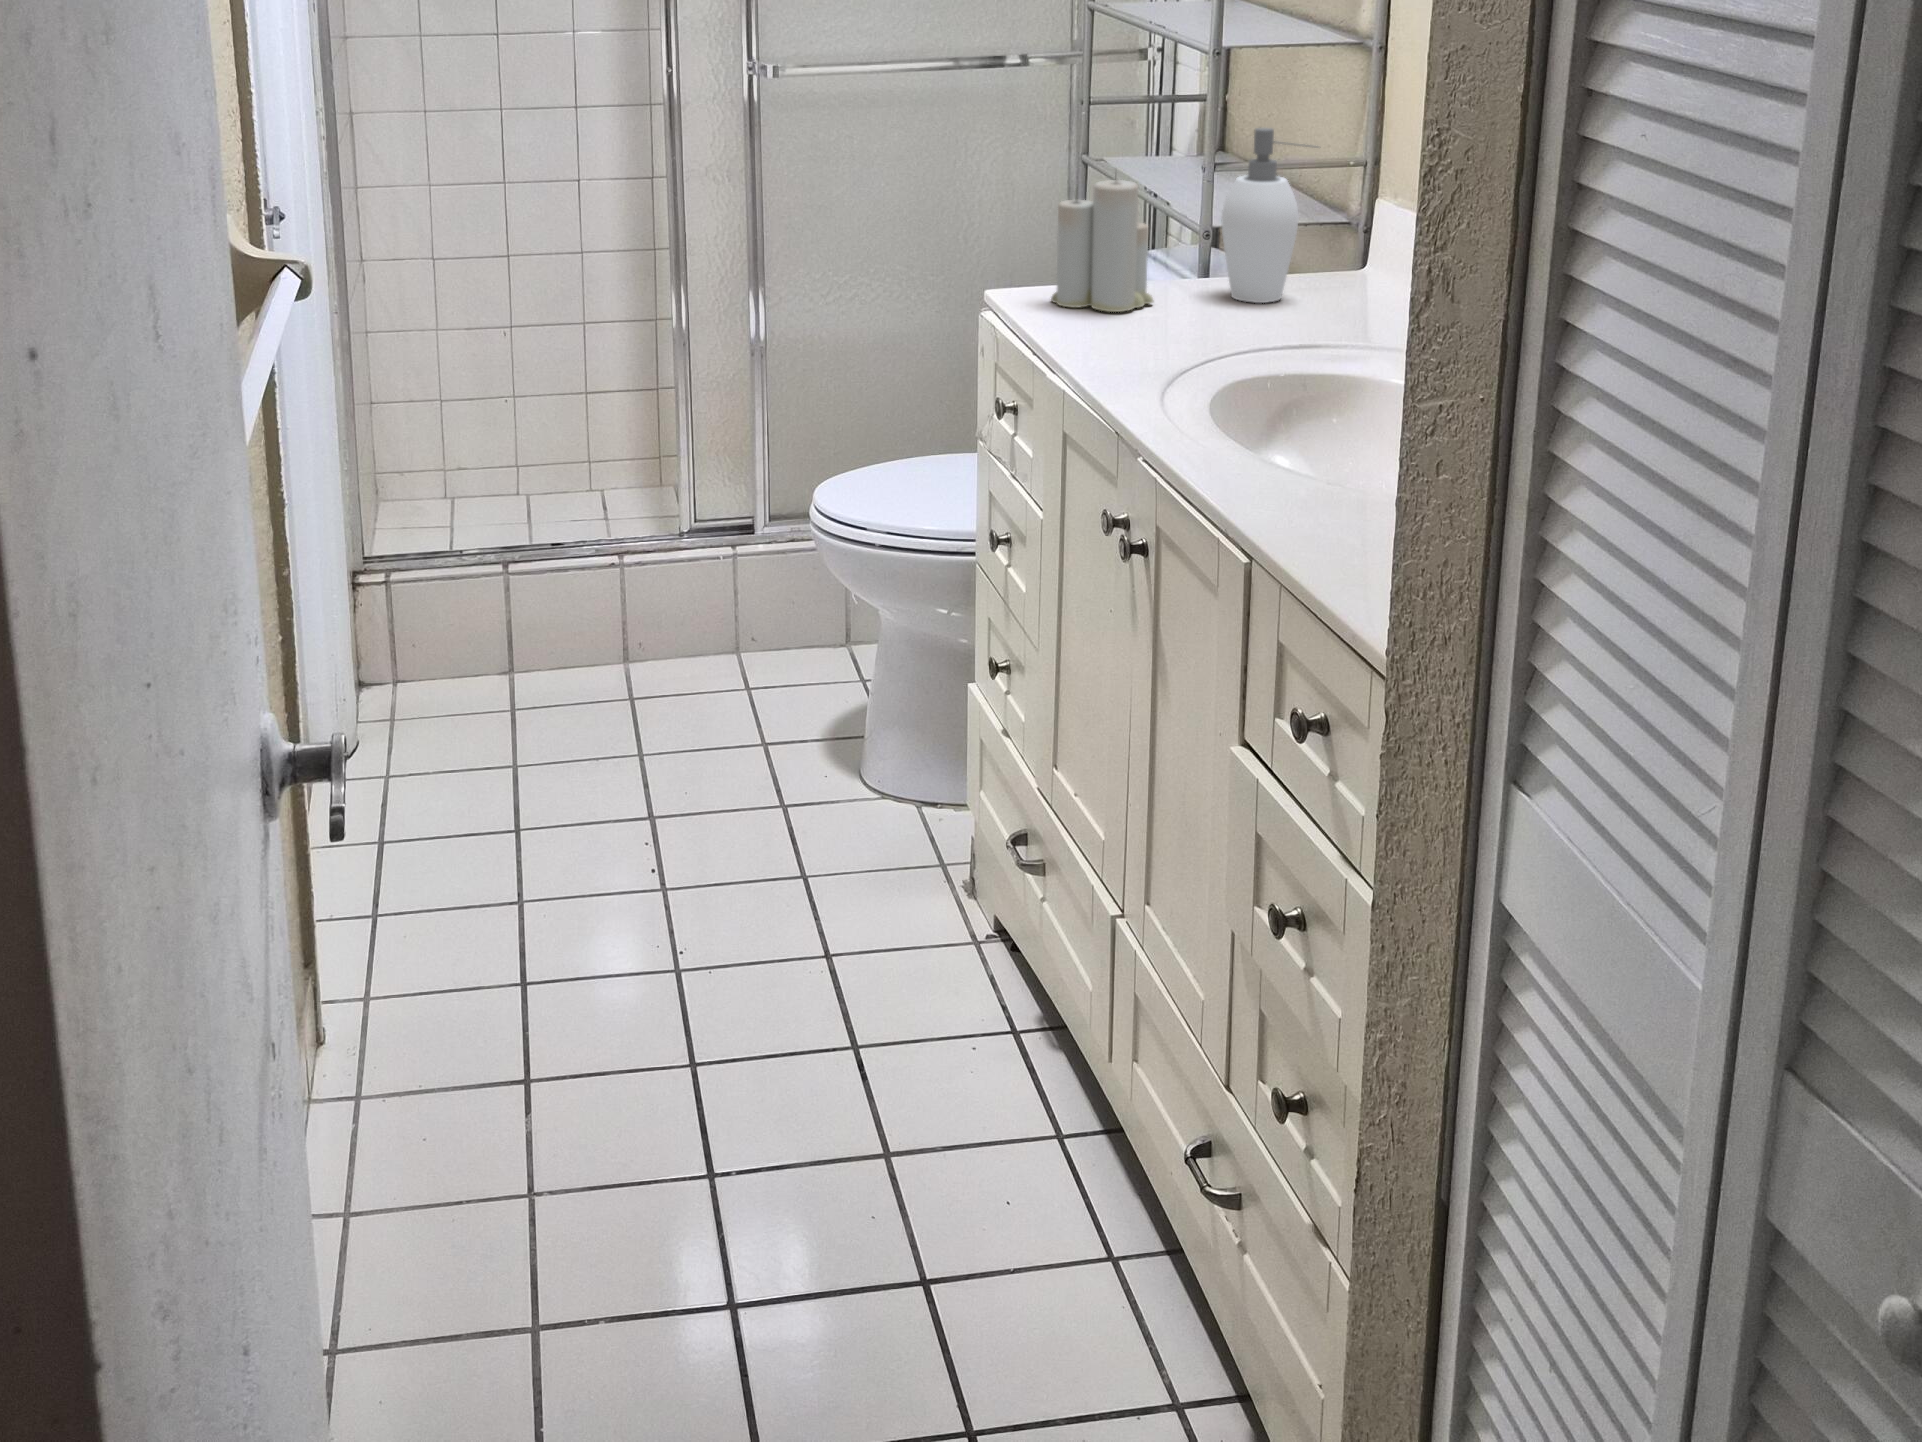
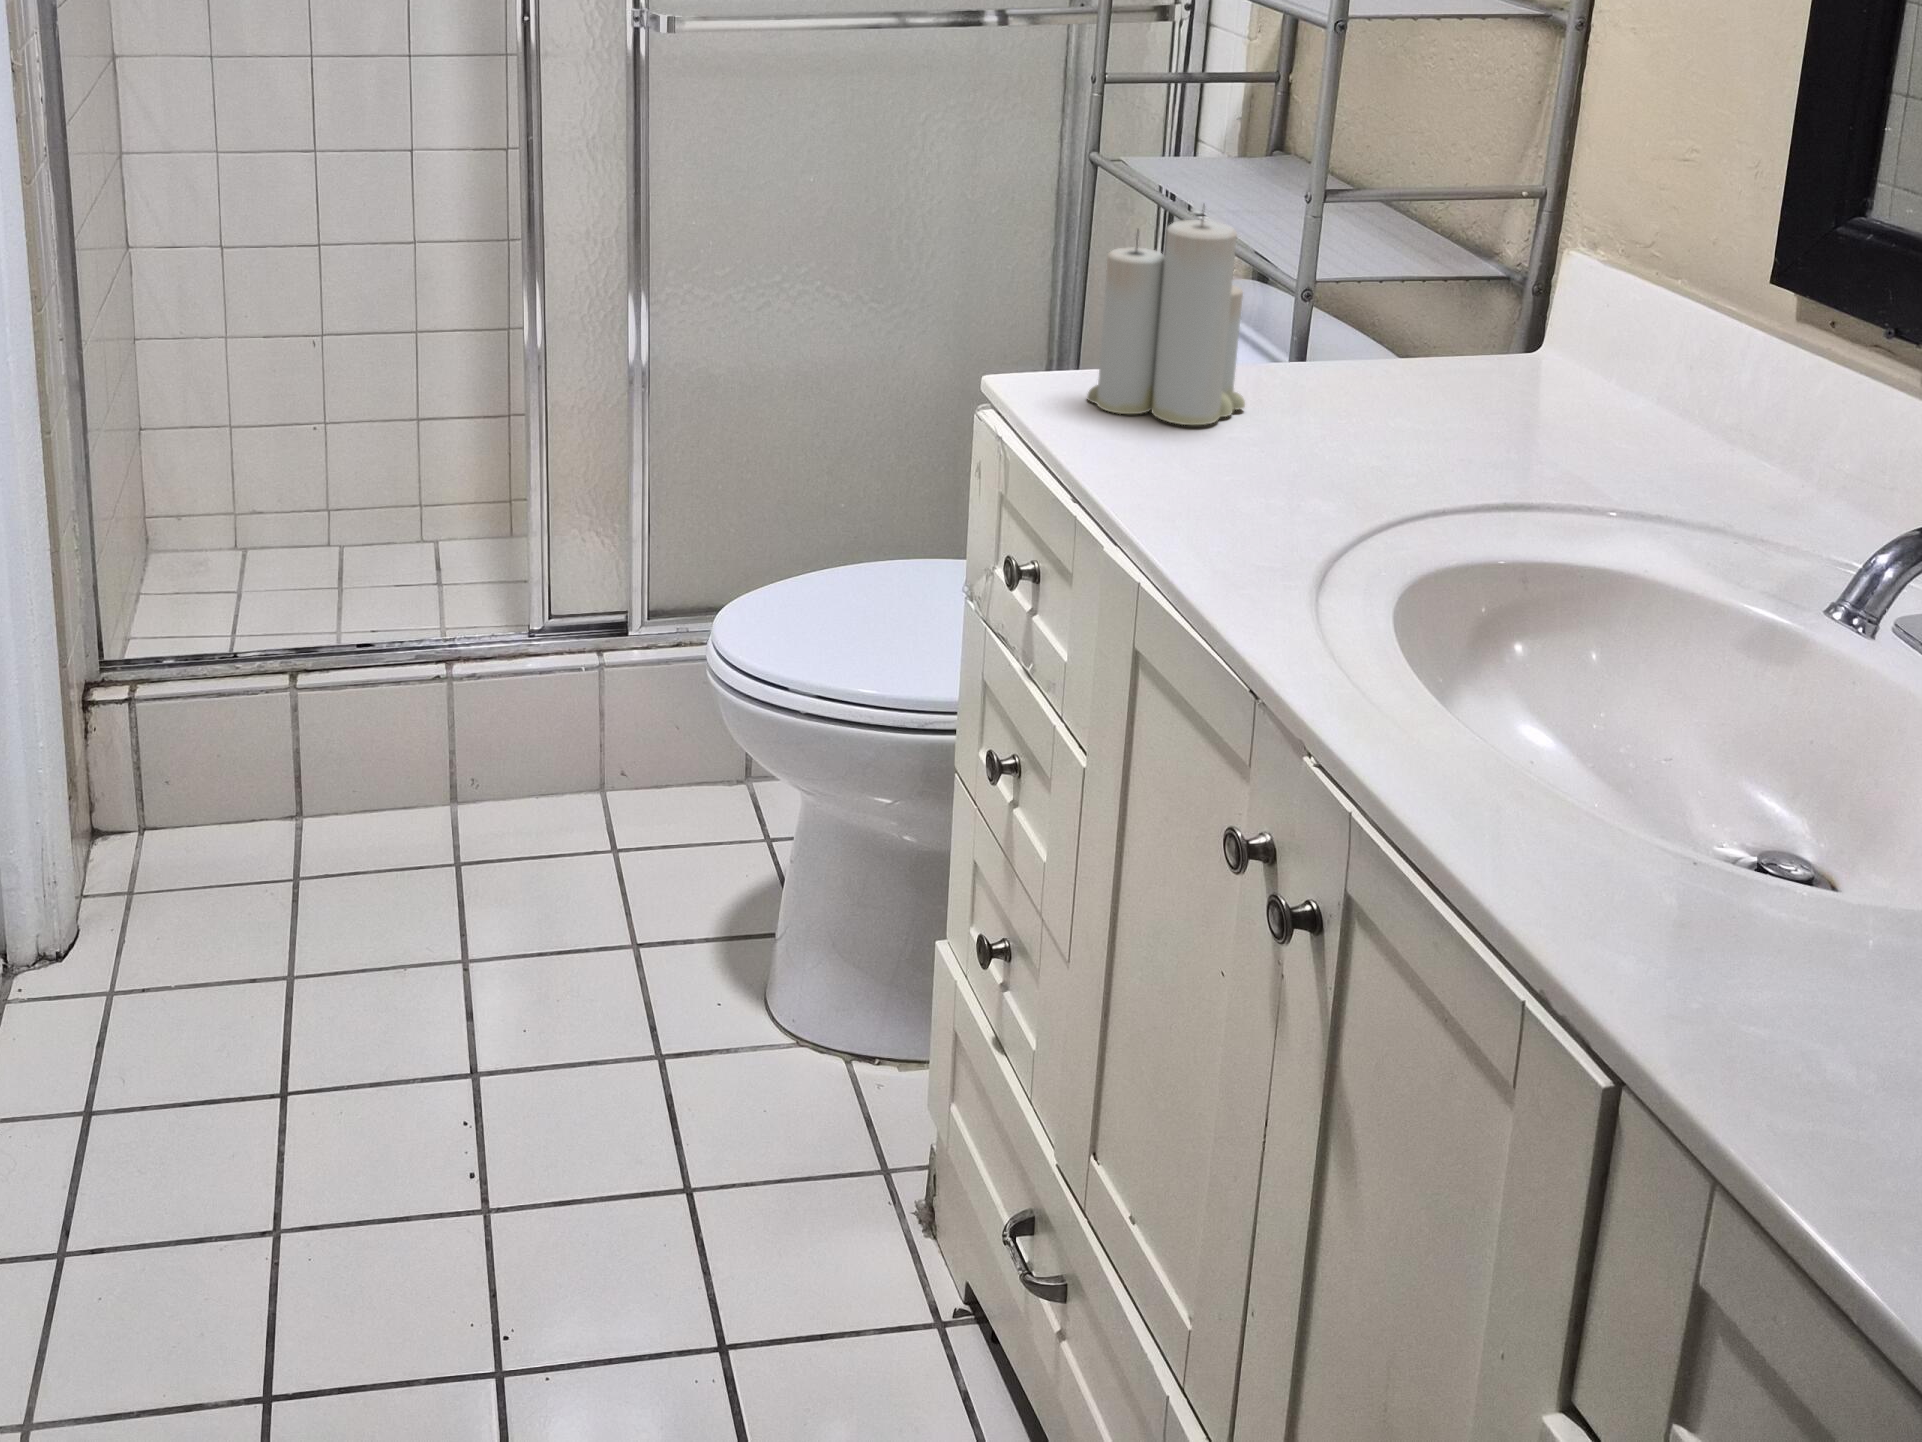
soap dispenser: present [1221,128,1318,303] -> none [1347,142,1520,409]

